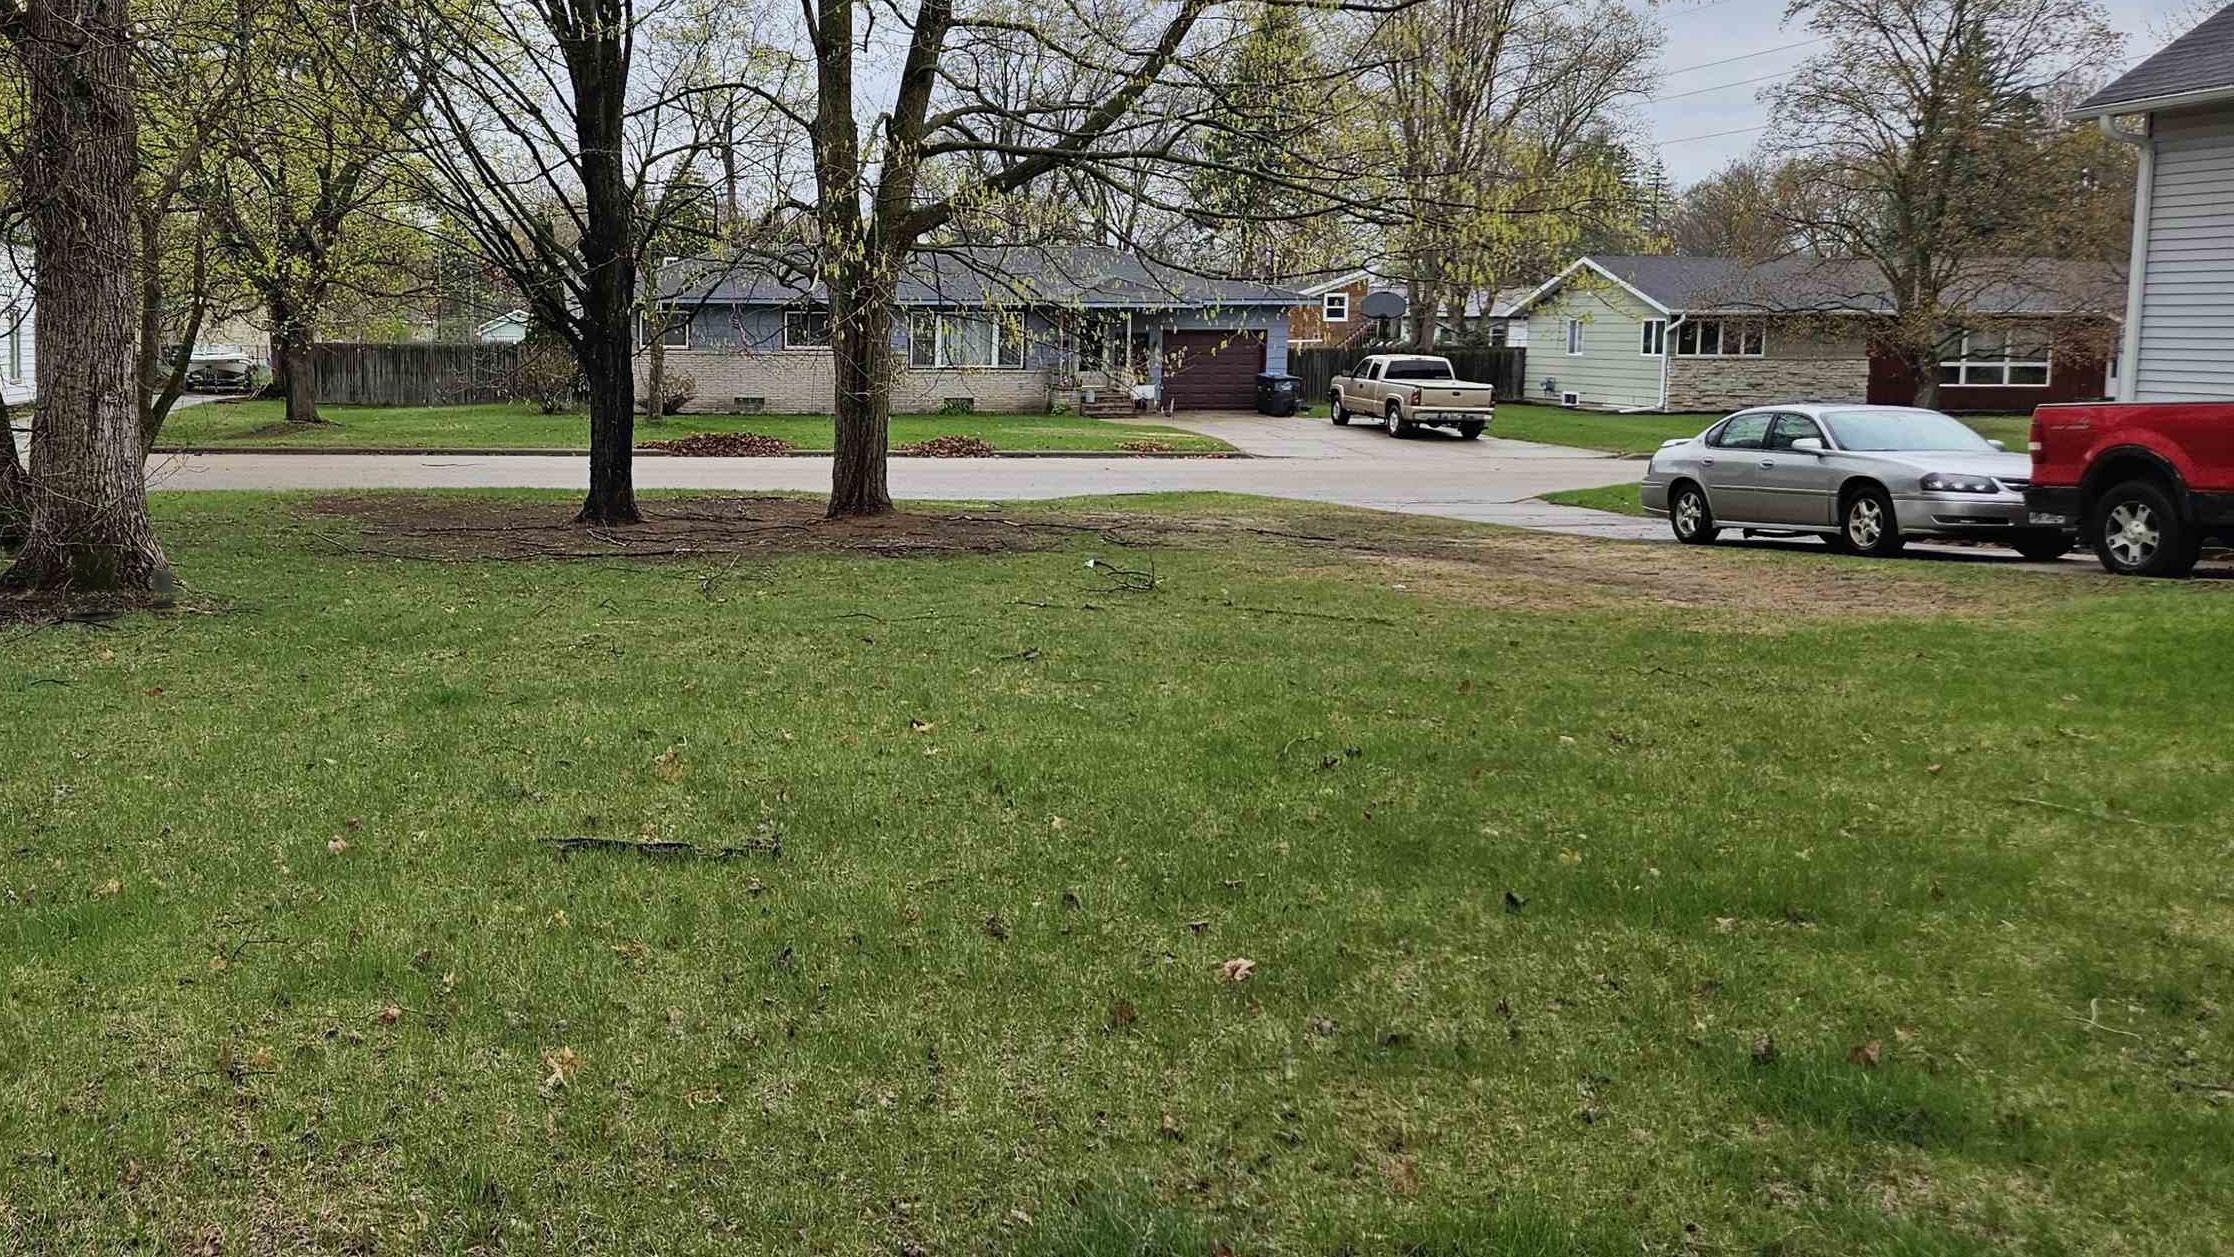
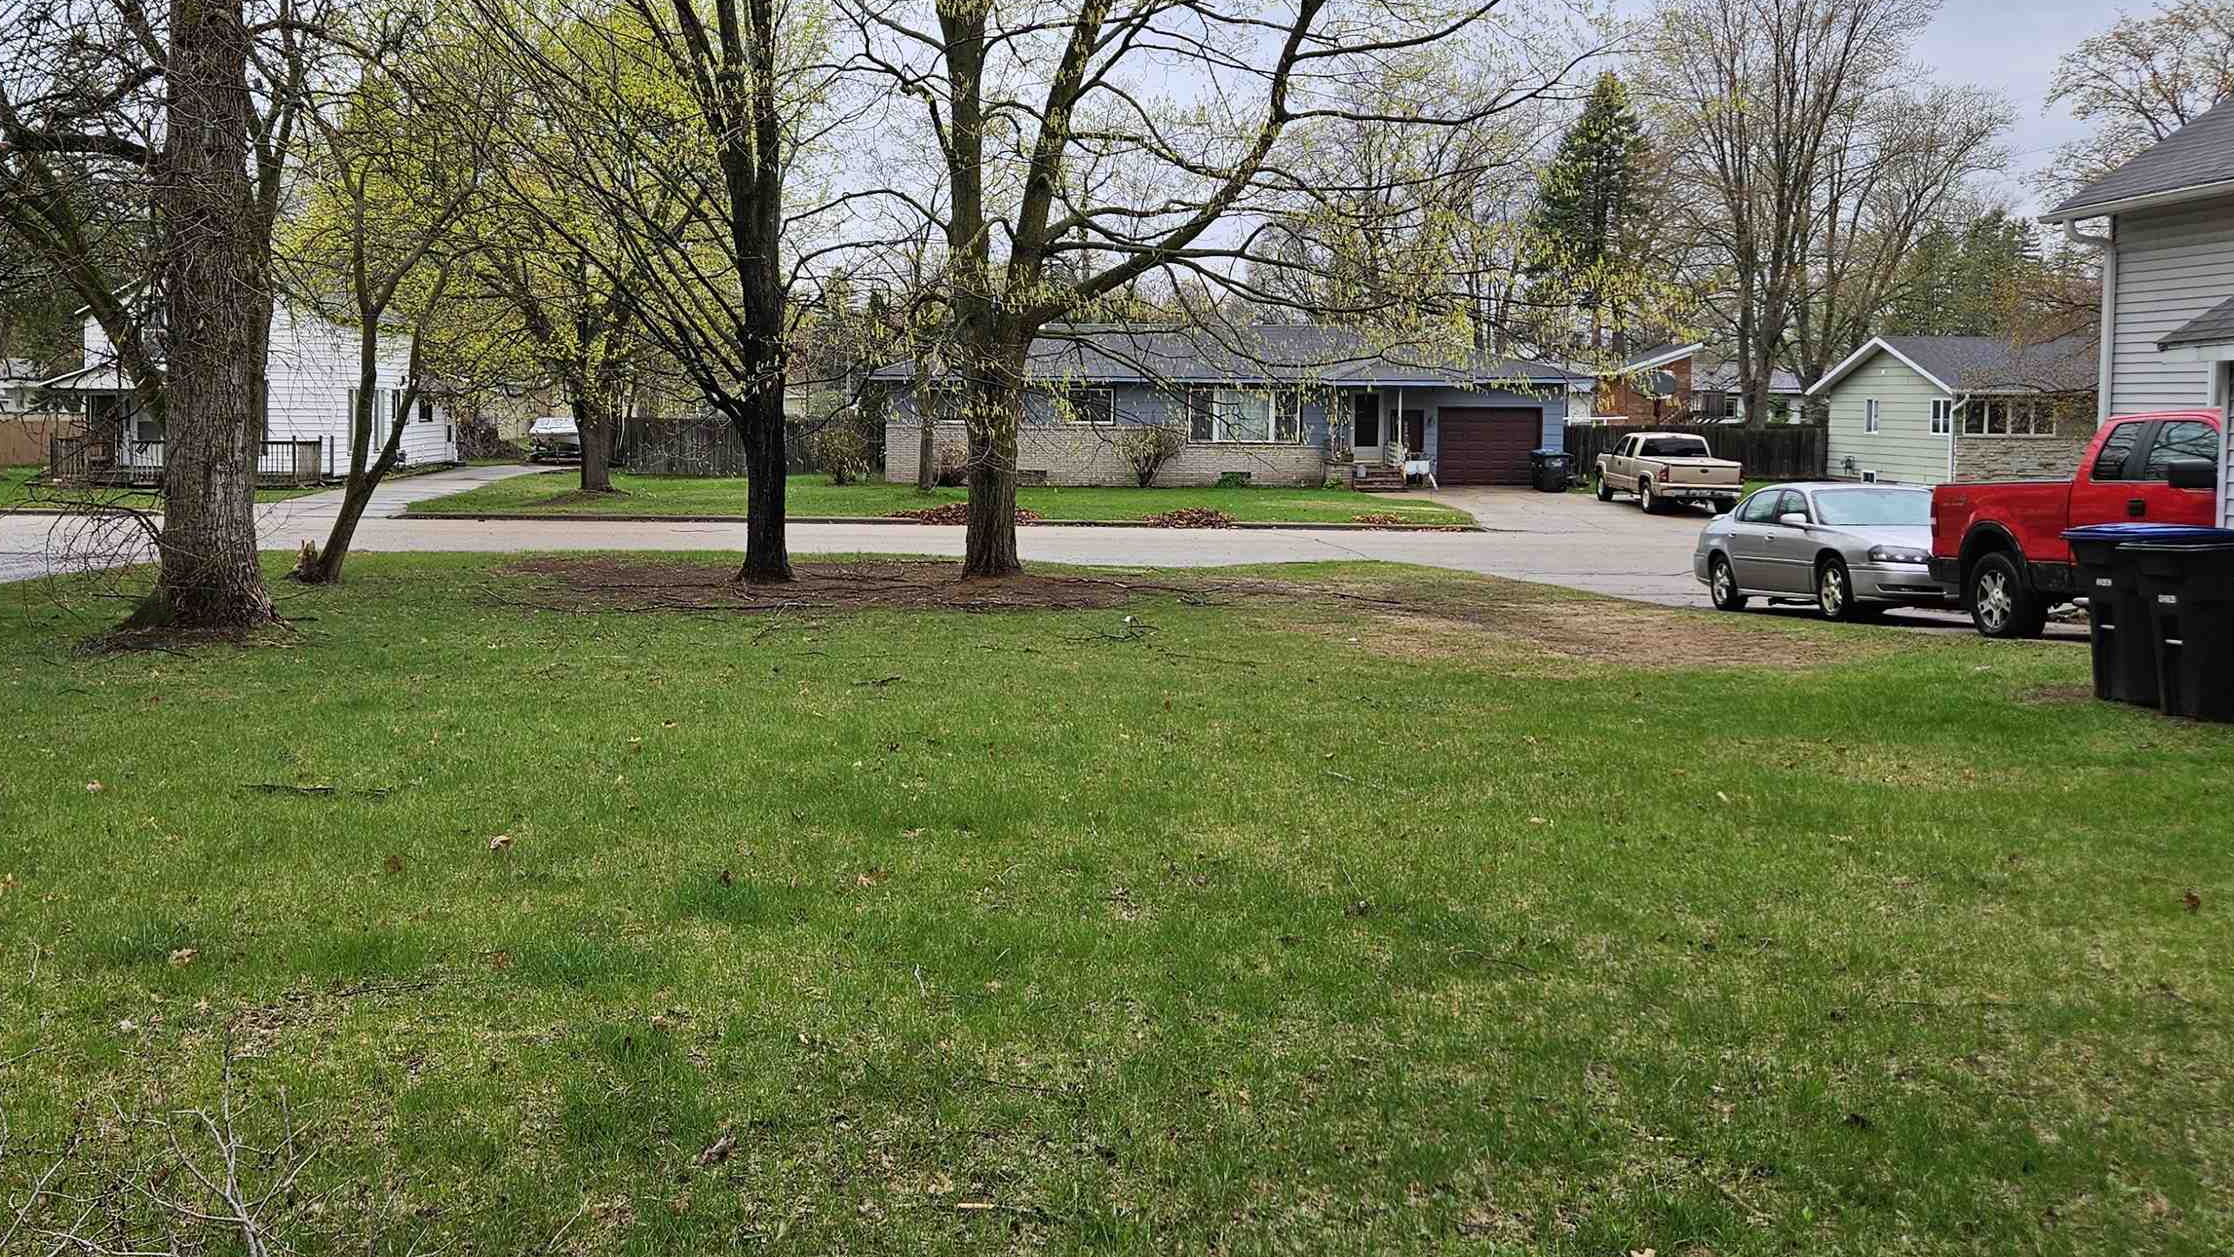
watering can: present [152,557,174,608] -> none [206,598,224,640]

